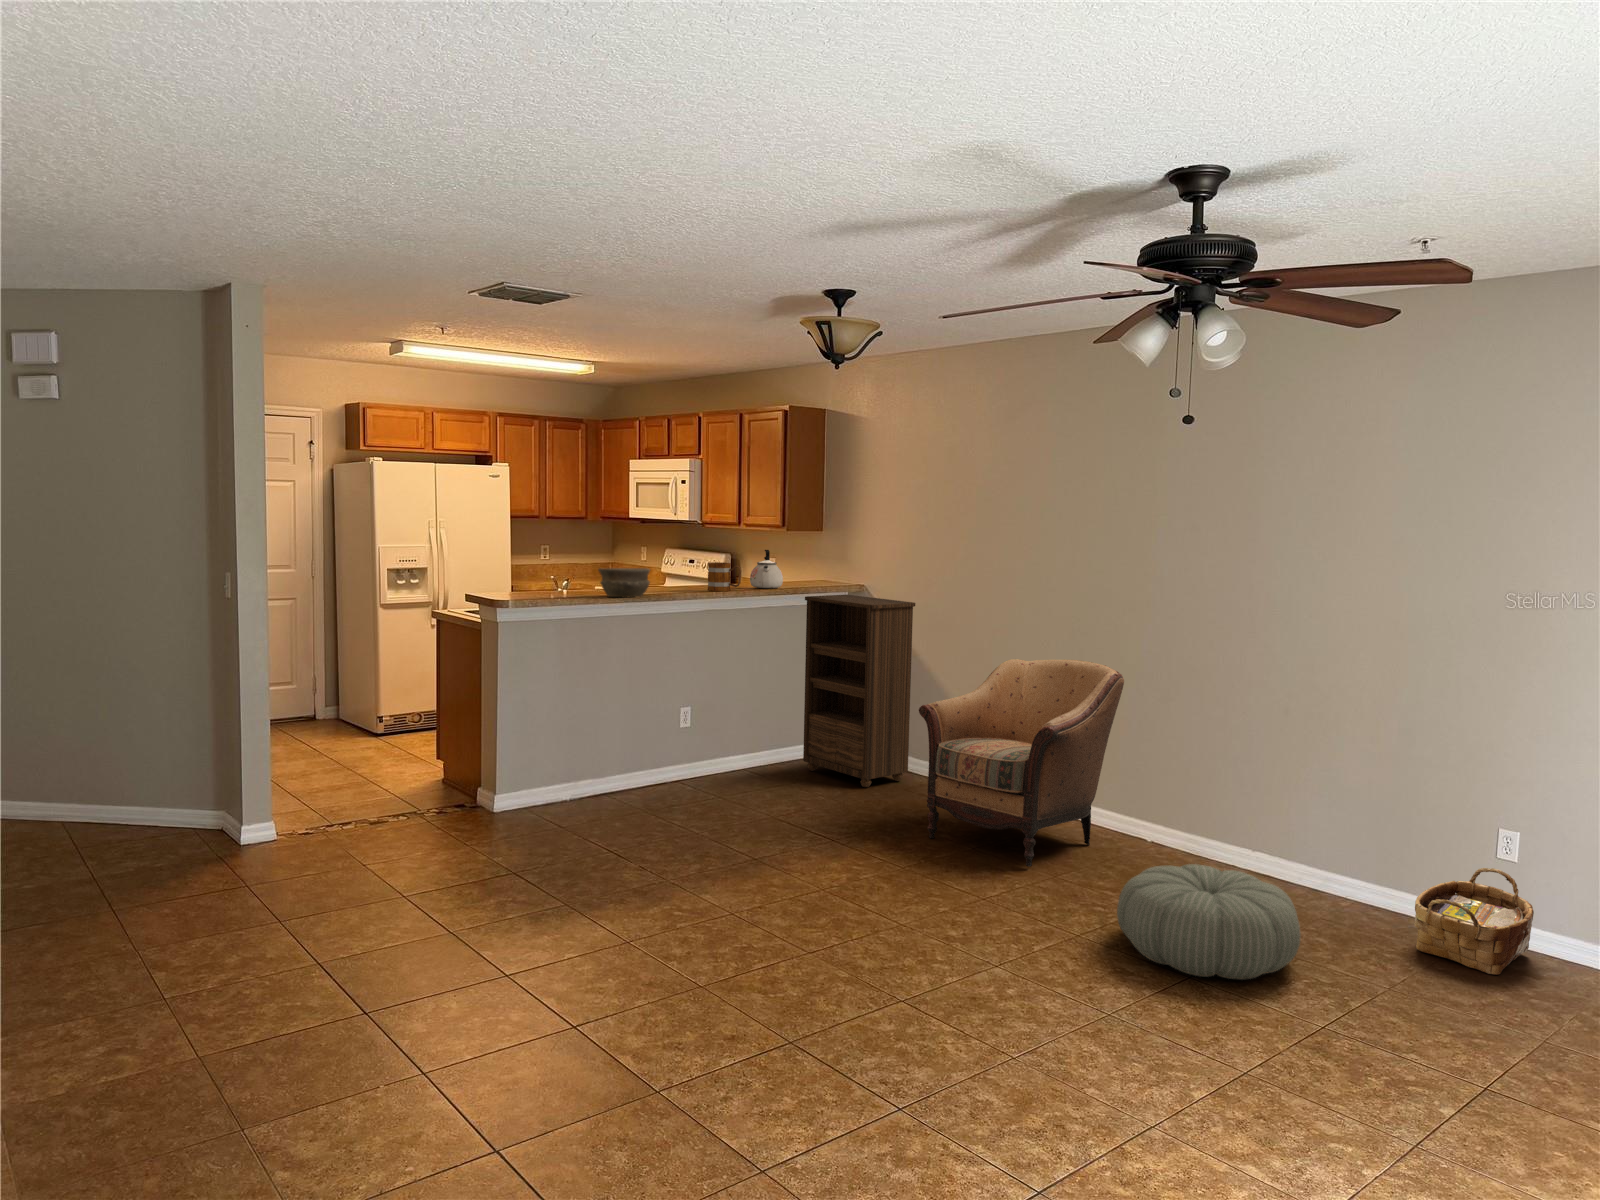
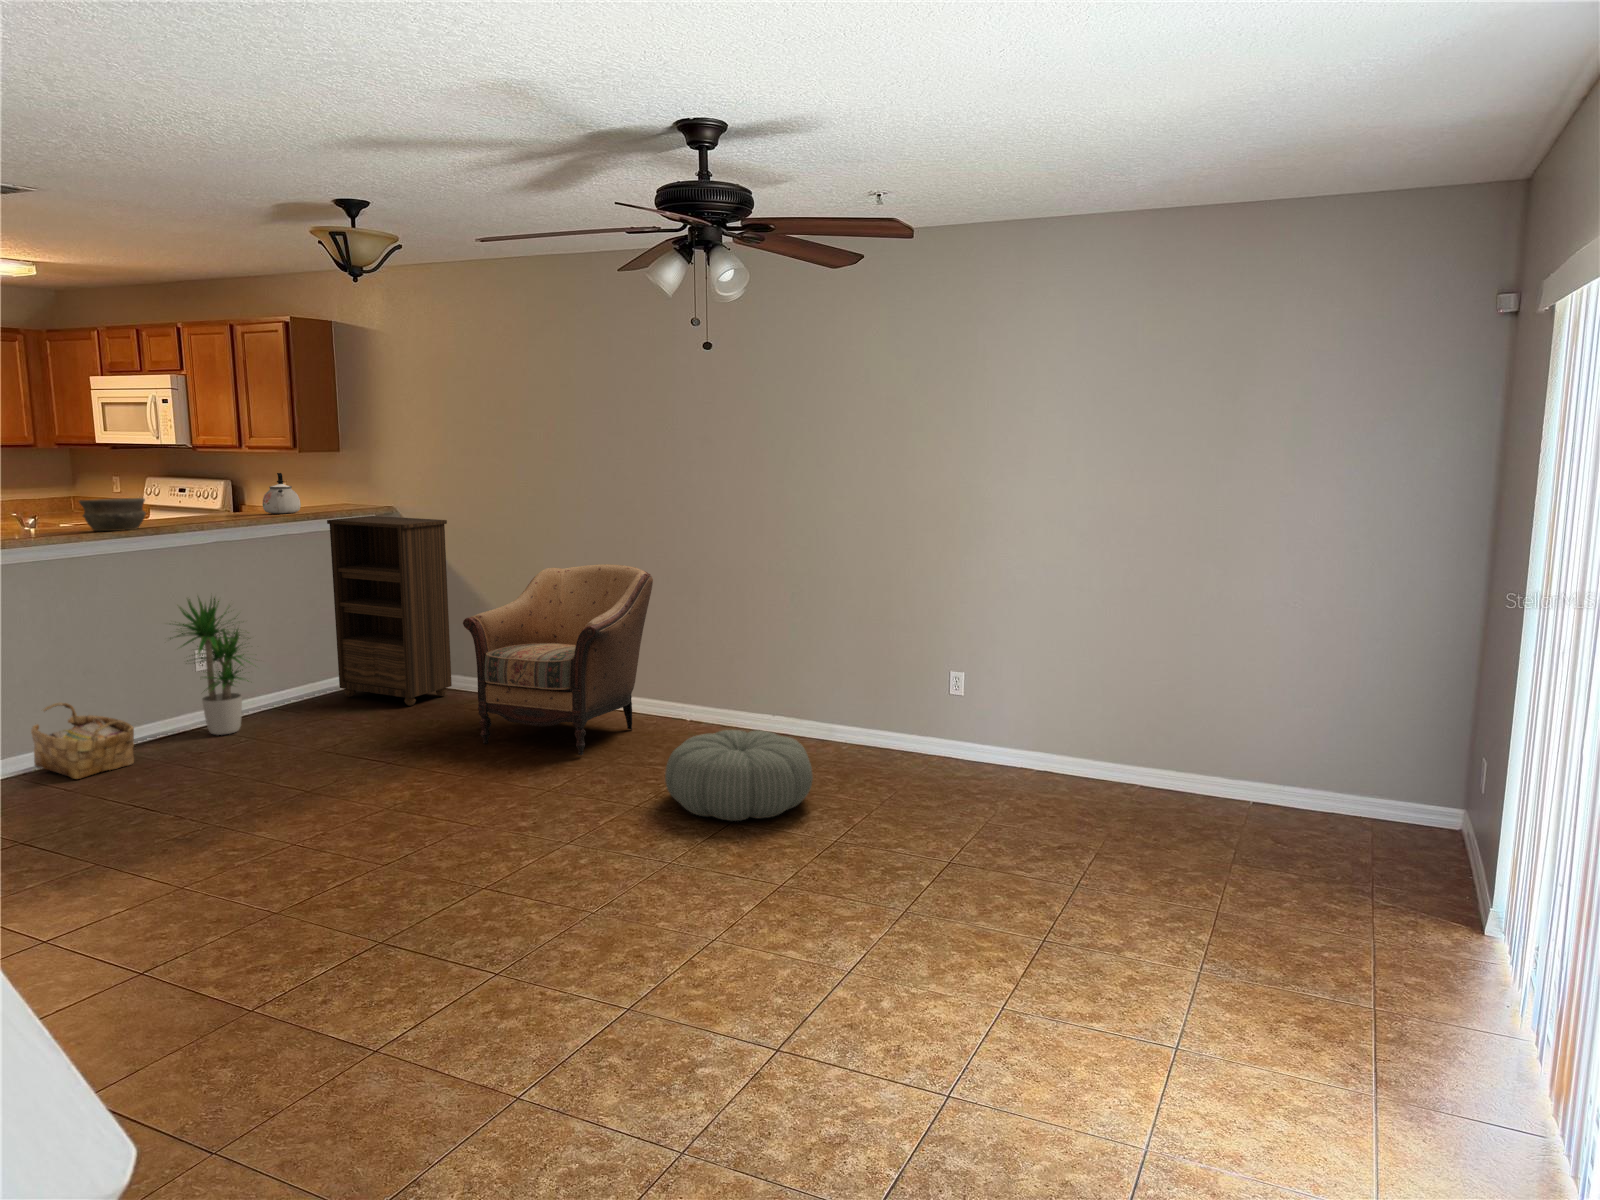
mug: present [708,562,741,591] -> none [212,488,253,519]
potted plant: none [653,658,738,795] -> present [170,598,249,735]
woven basket: present [1414,868,1534,975] -> present [31,702,134,779]

